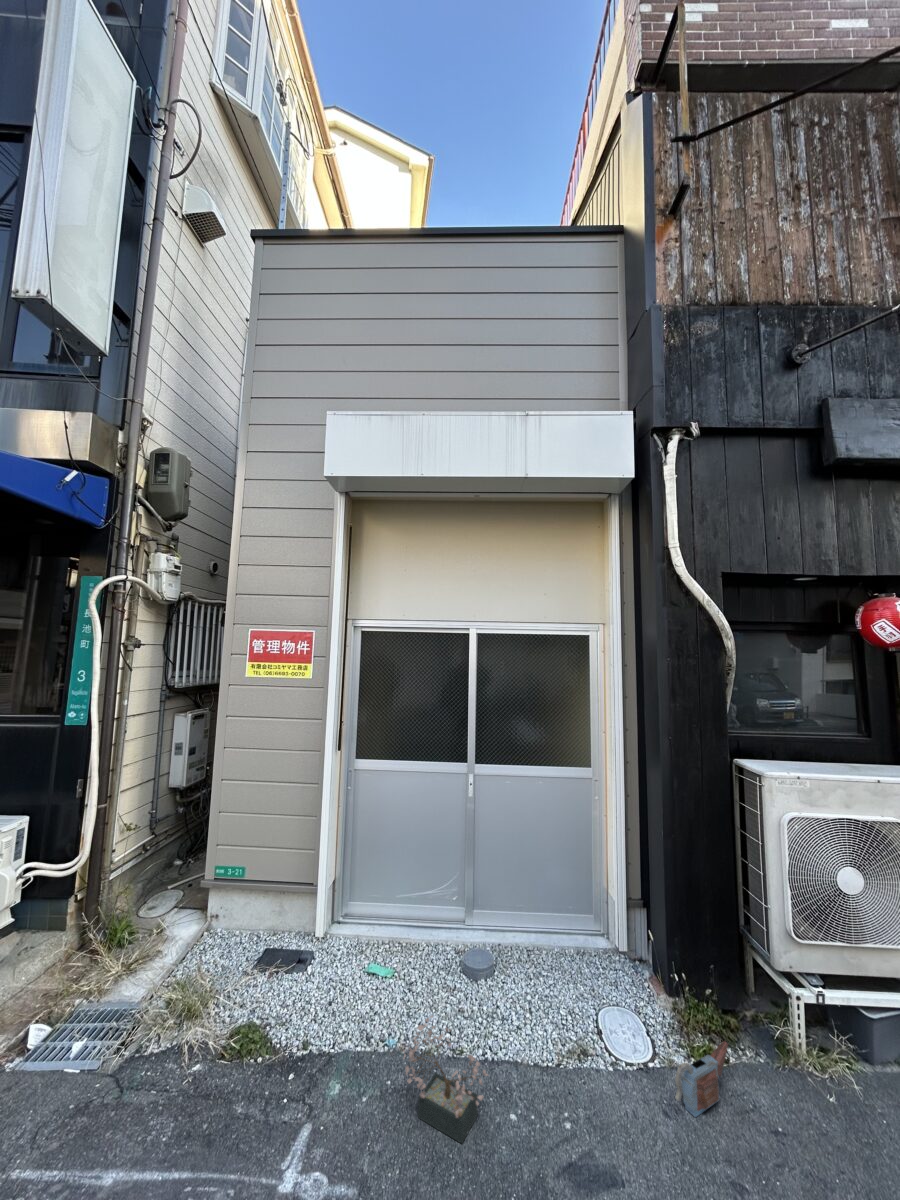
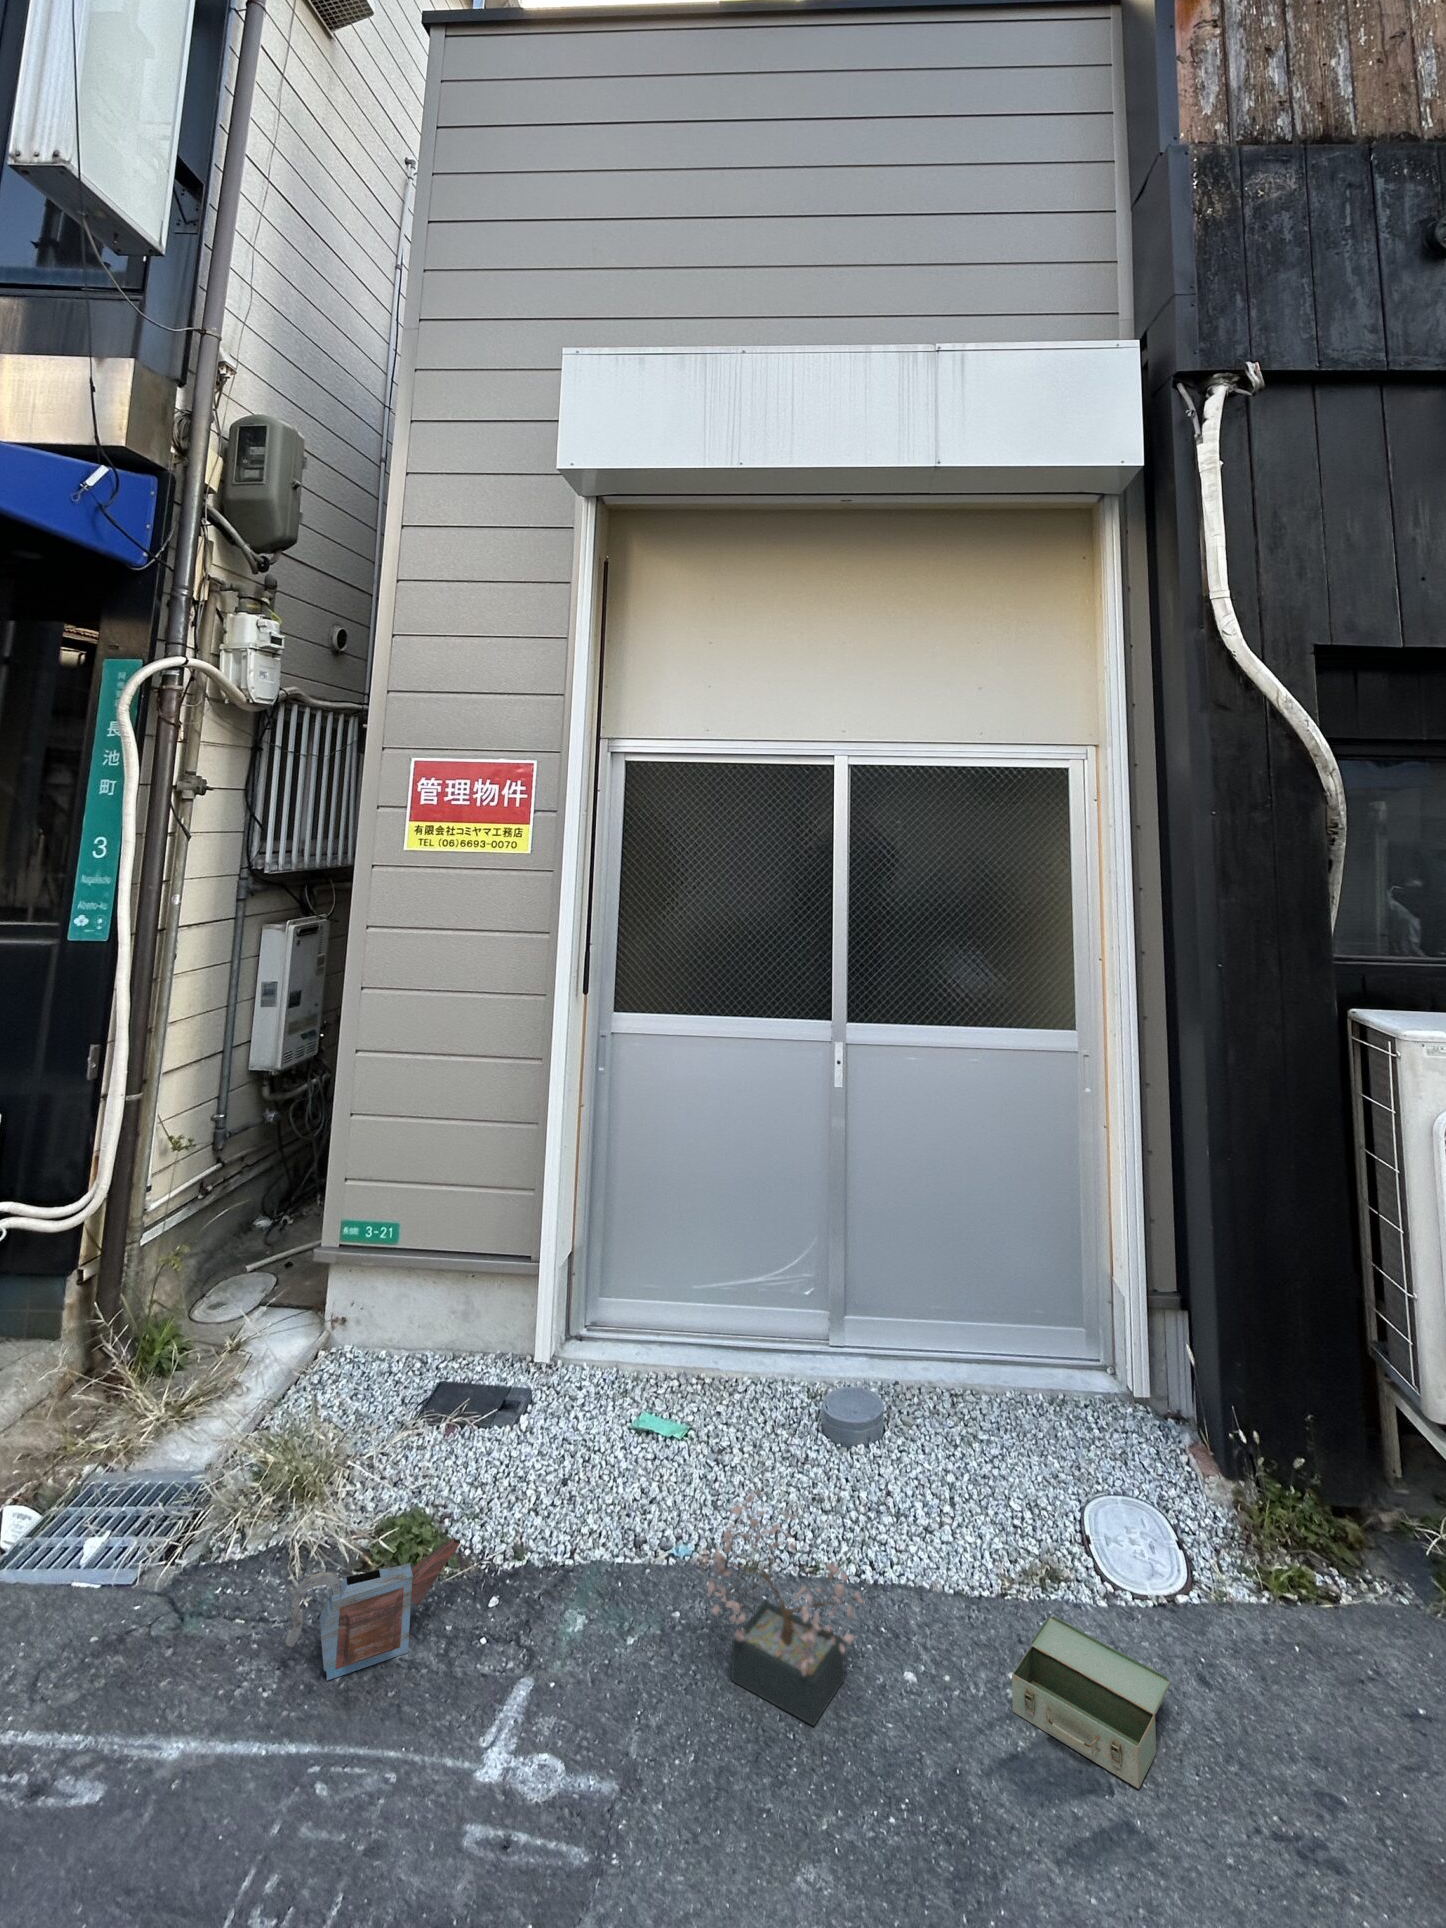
watering can: present [675,1041,728,1117] -> present [286,1538,460,1681]
toolbox: none [566,1078,649,1177] -> present [1012,1616,1170,1789]

